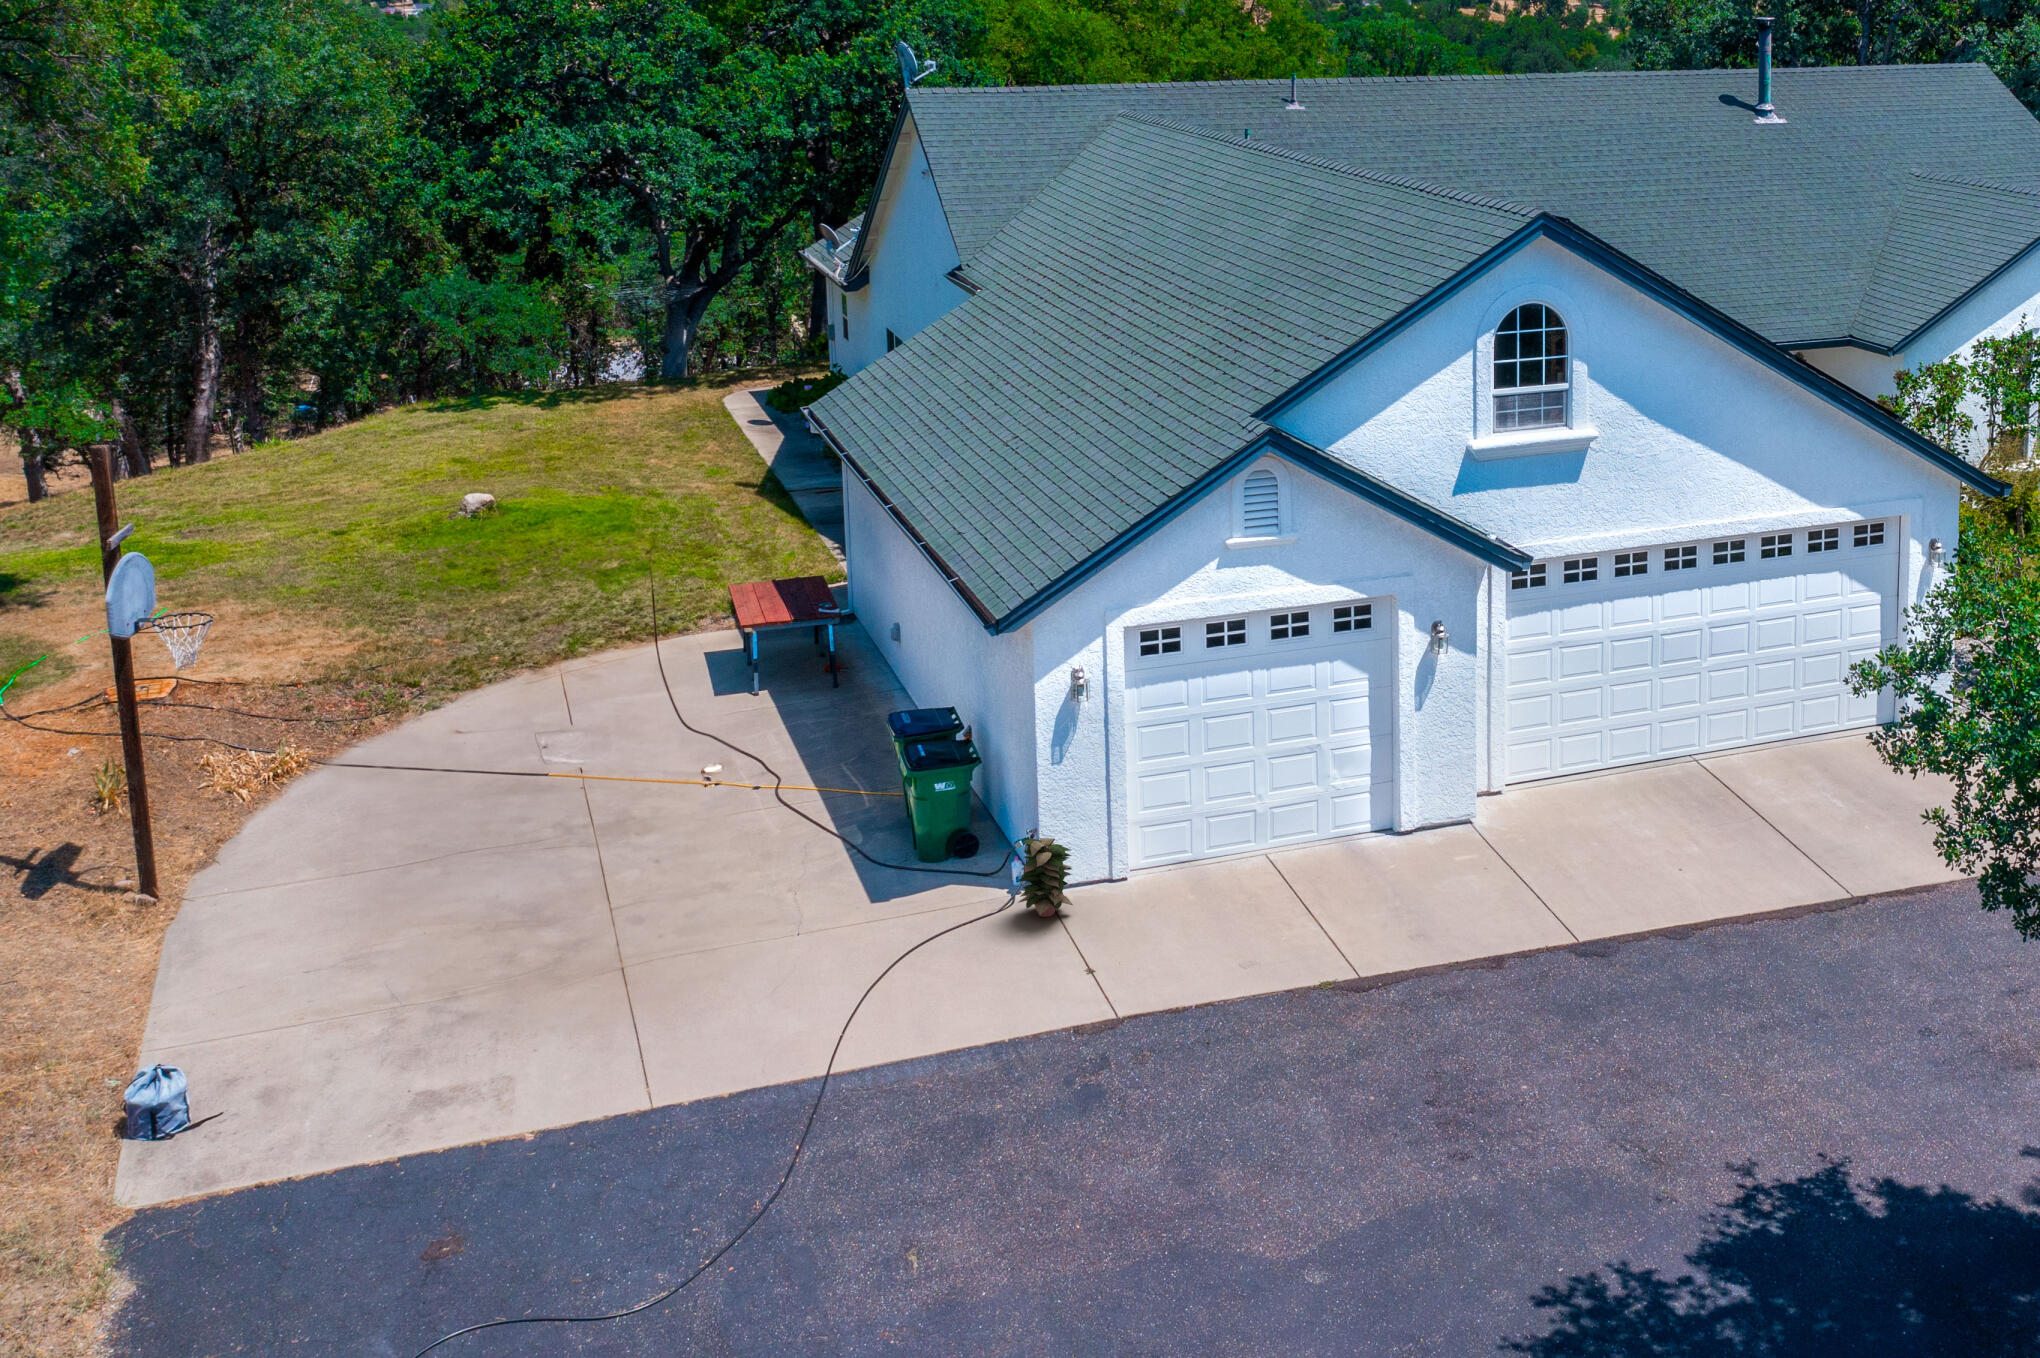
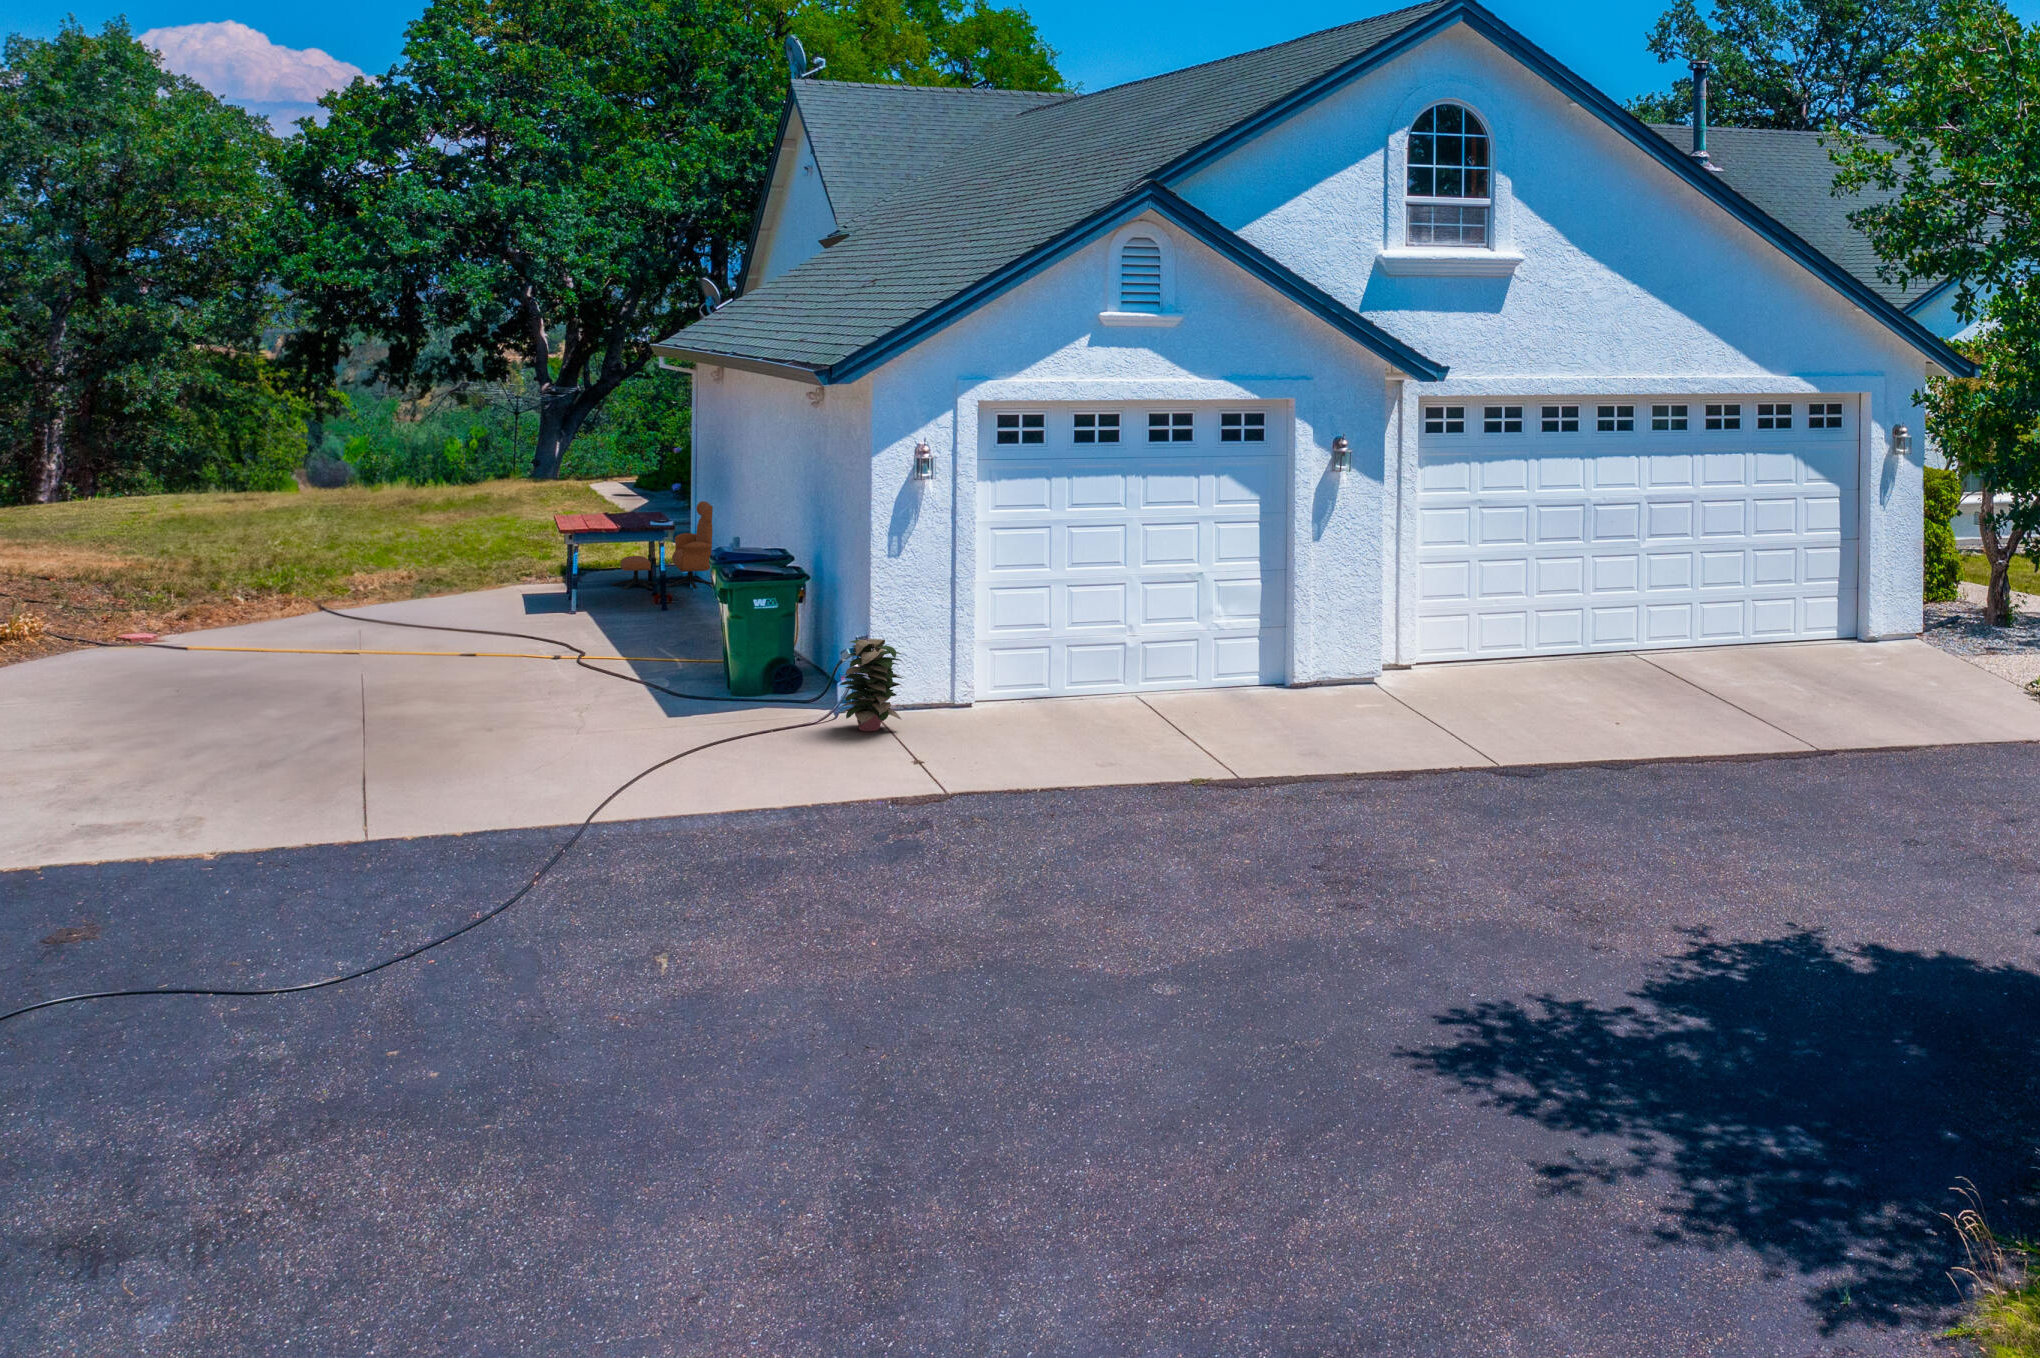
lounge chair: none [795,611,887,700] -> present [612,501,713,589]

